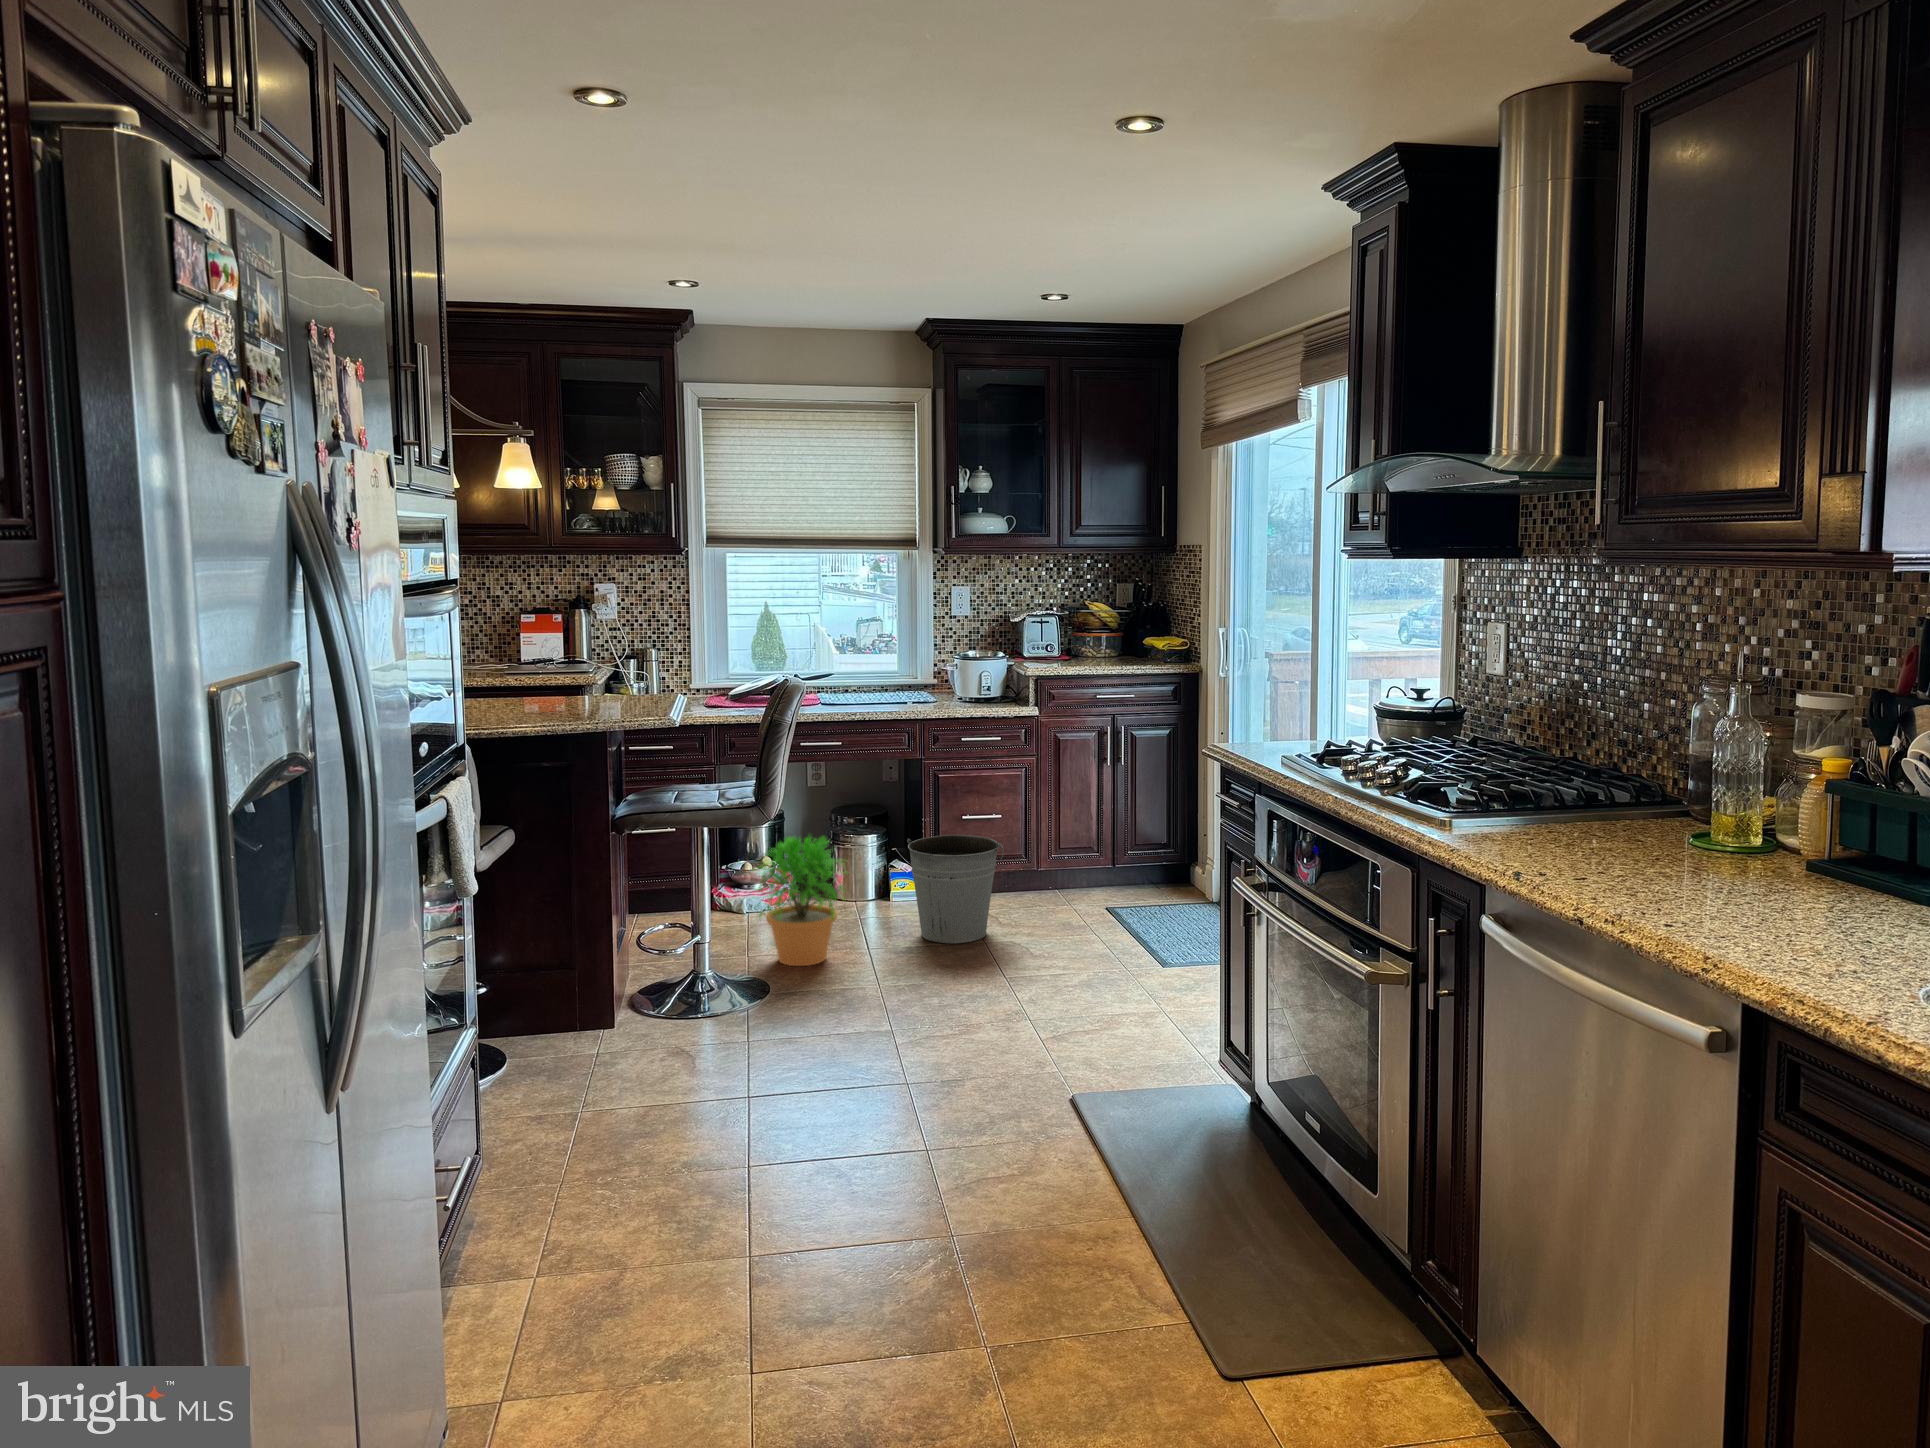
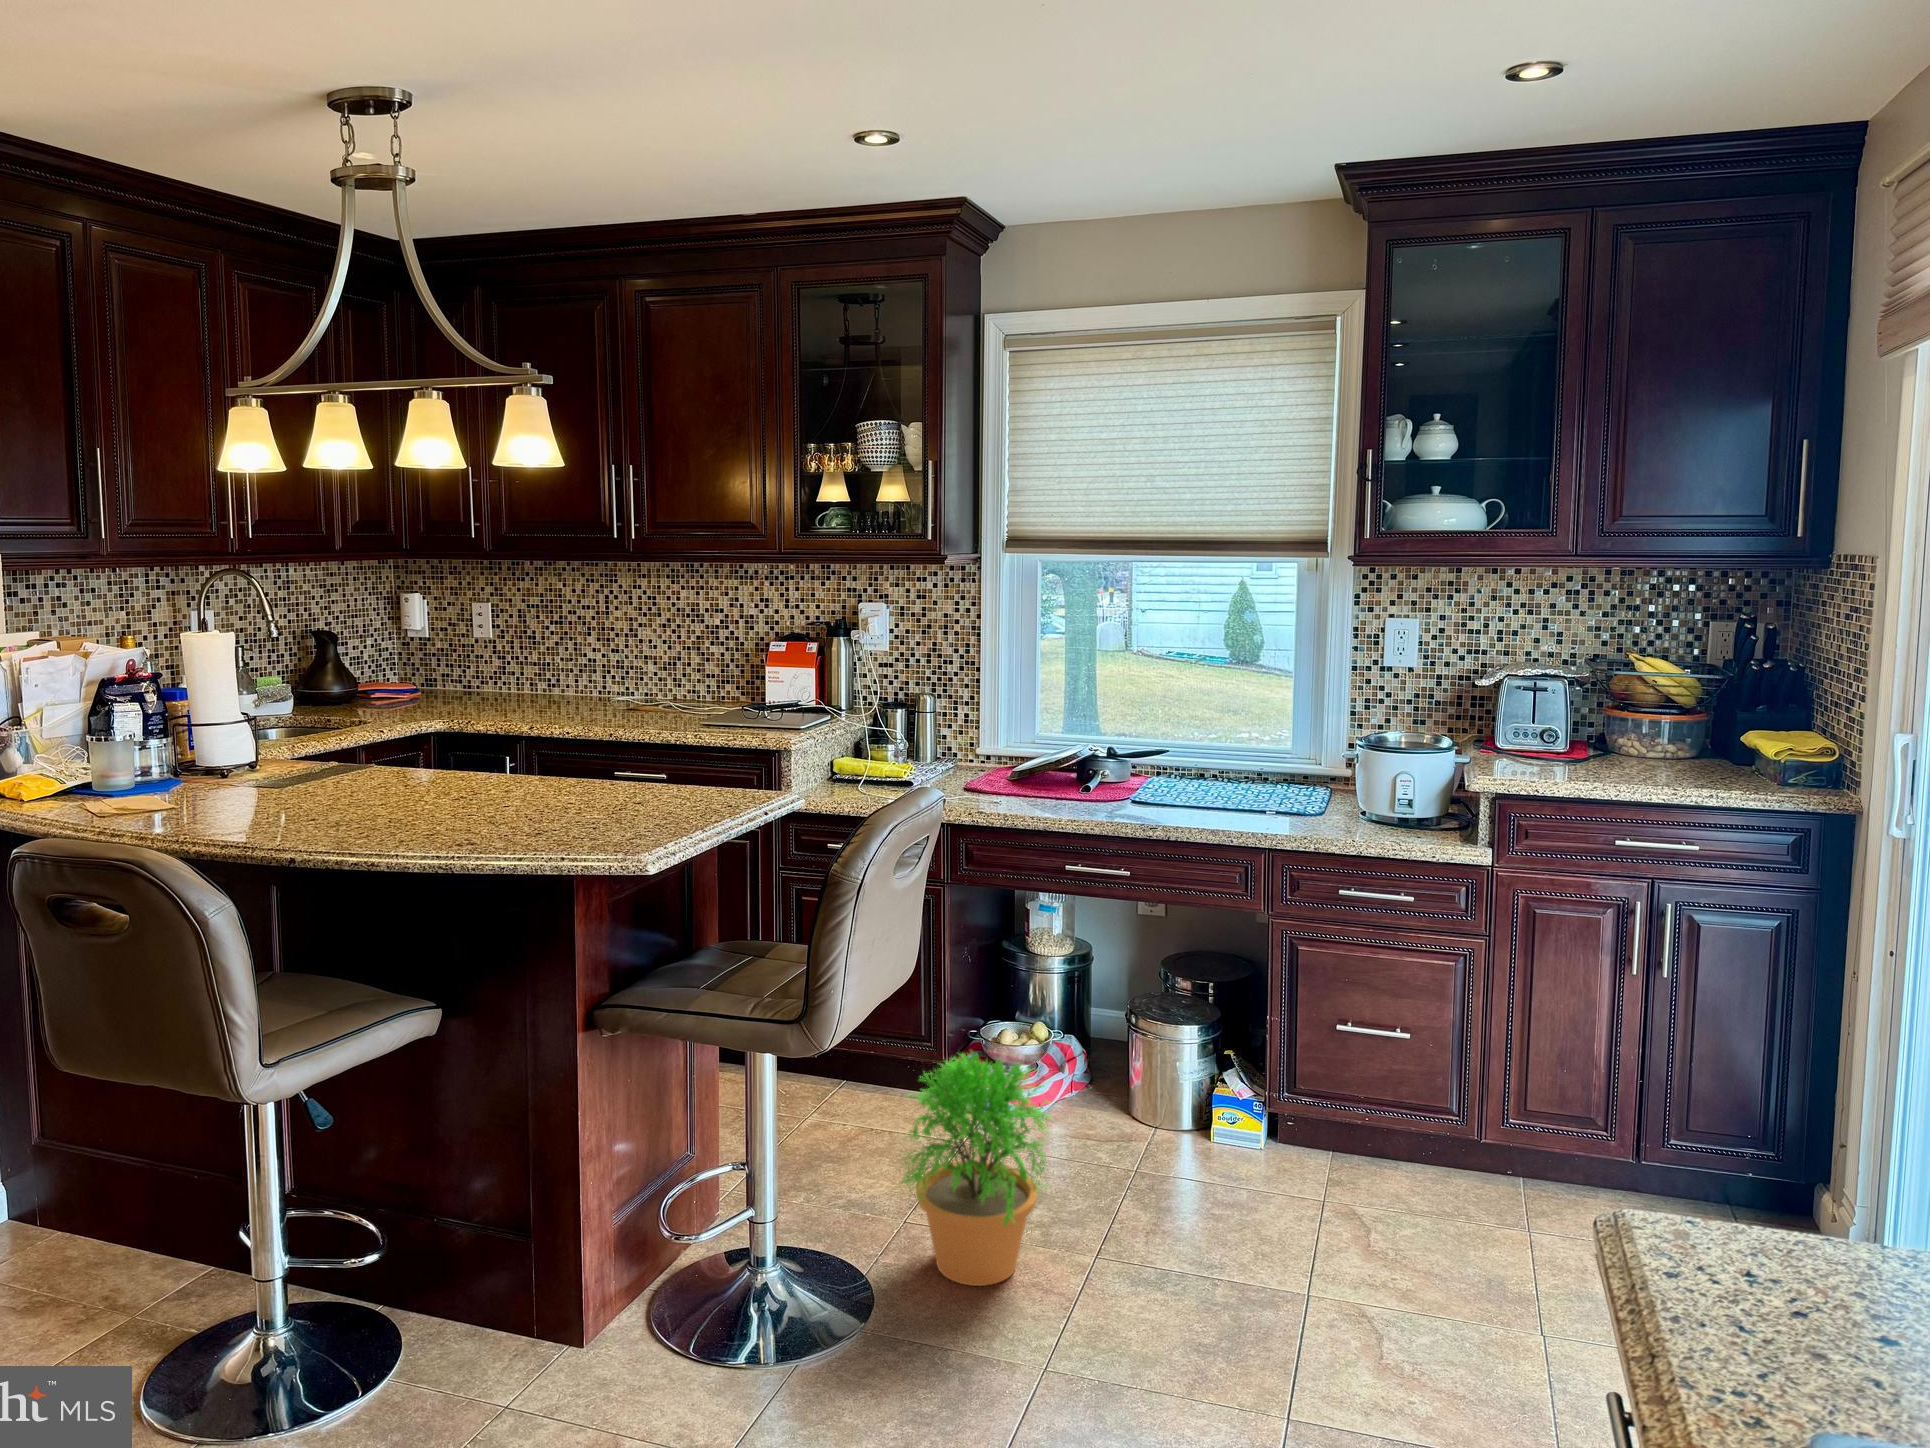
bucket: present [907,835,1003,943] -> none [1187,1073,1367,1297]

